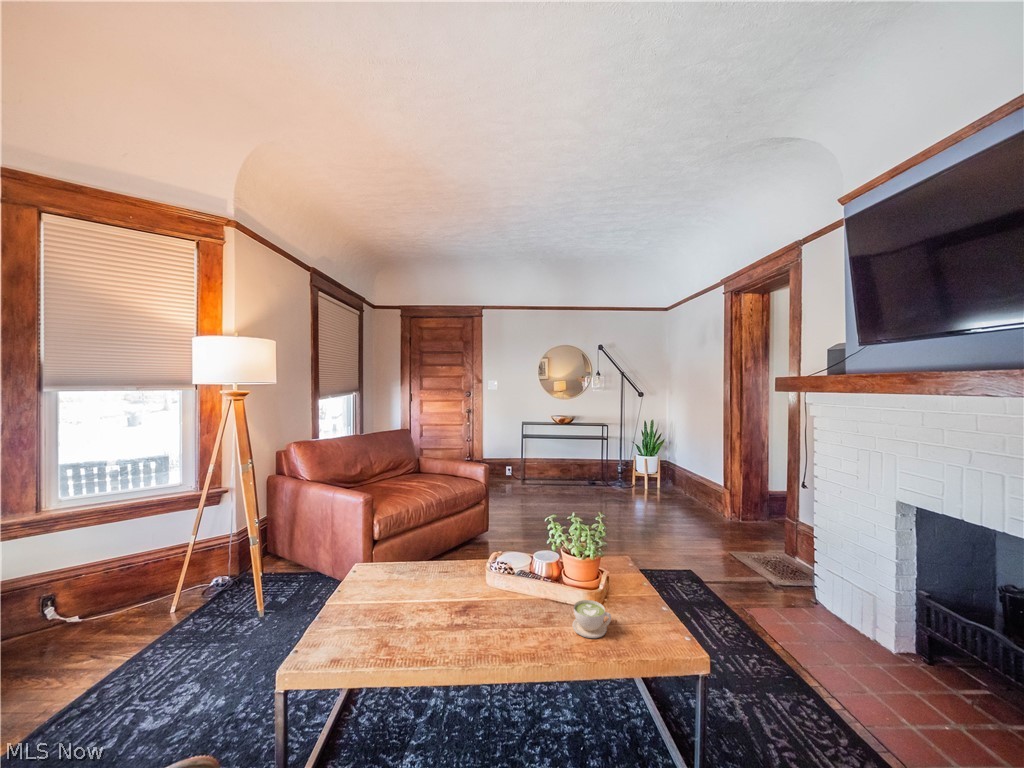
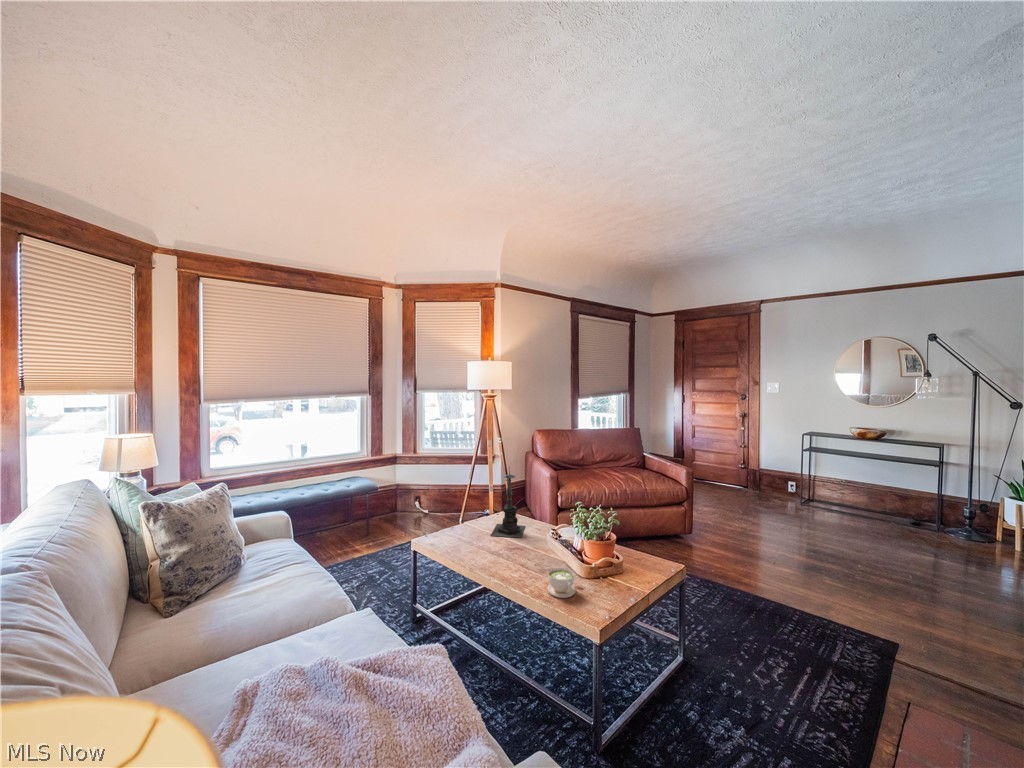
candle holder: none [382,497,444,608] -> present [491,470,525,538]

